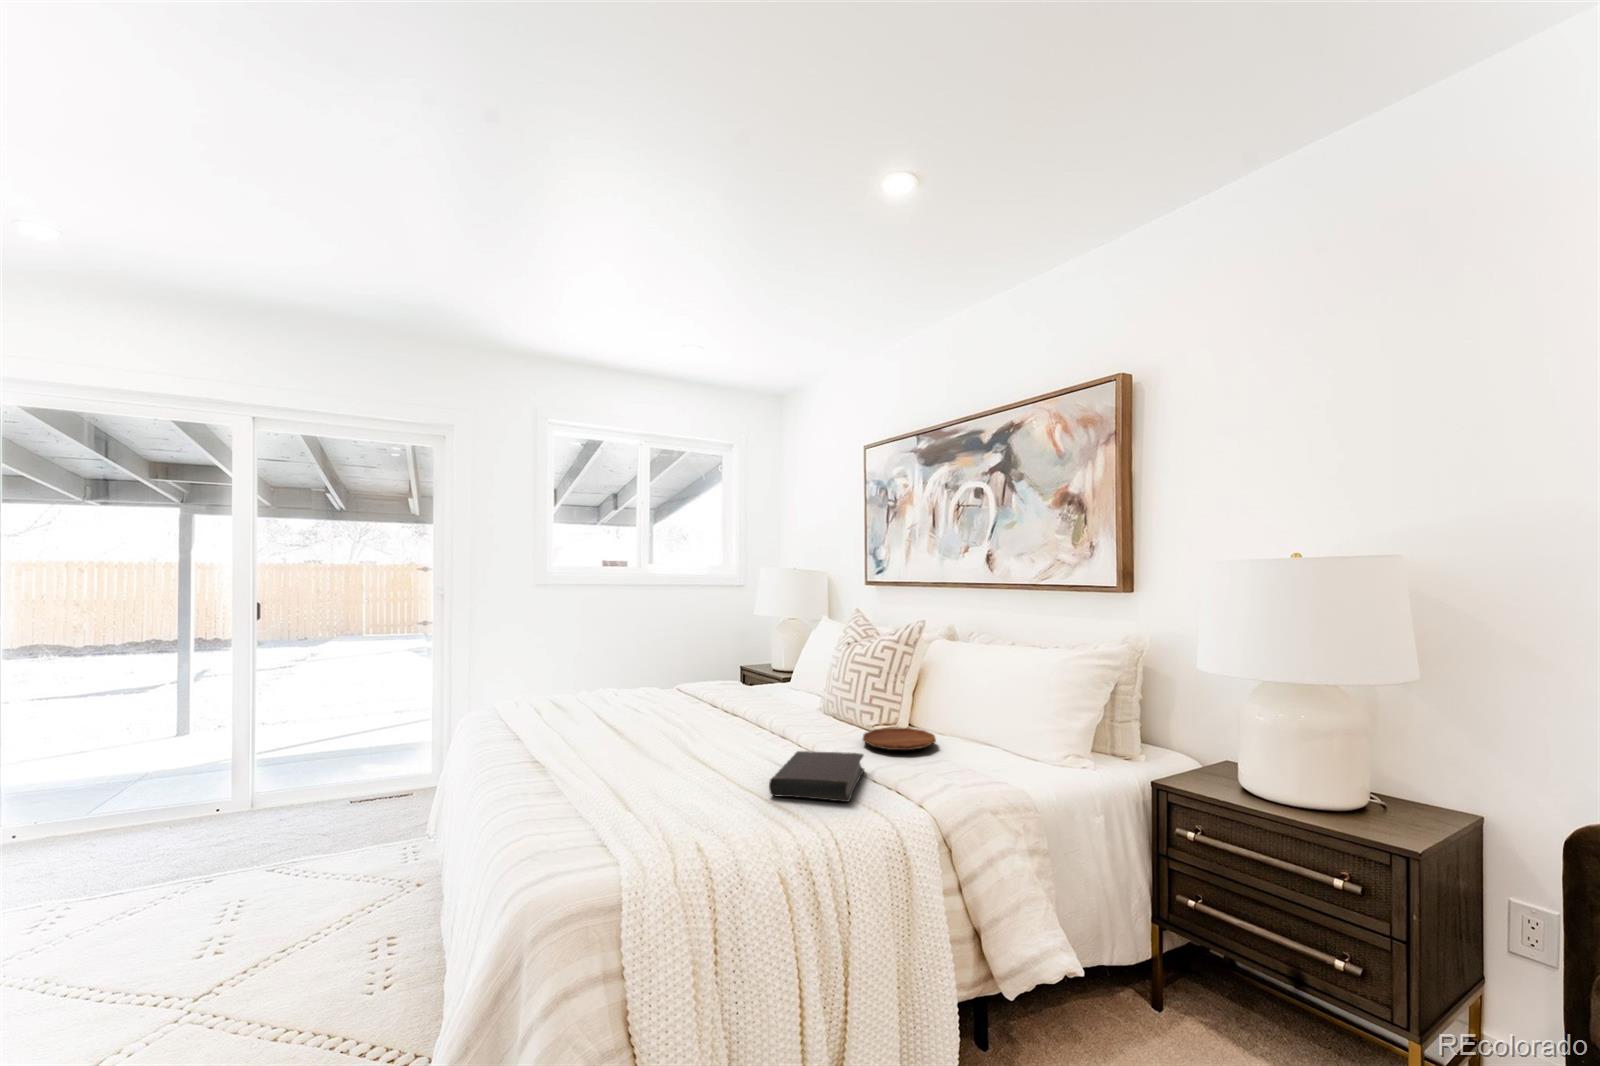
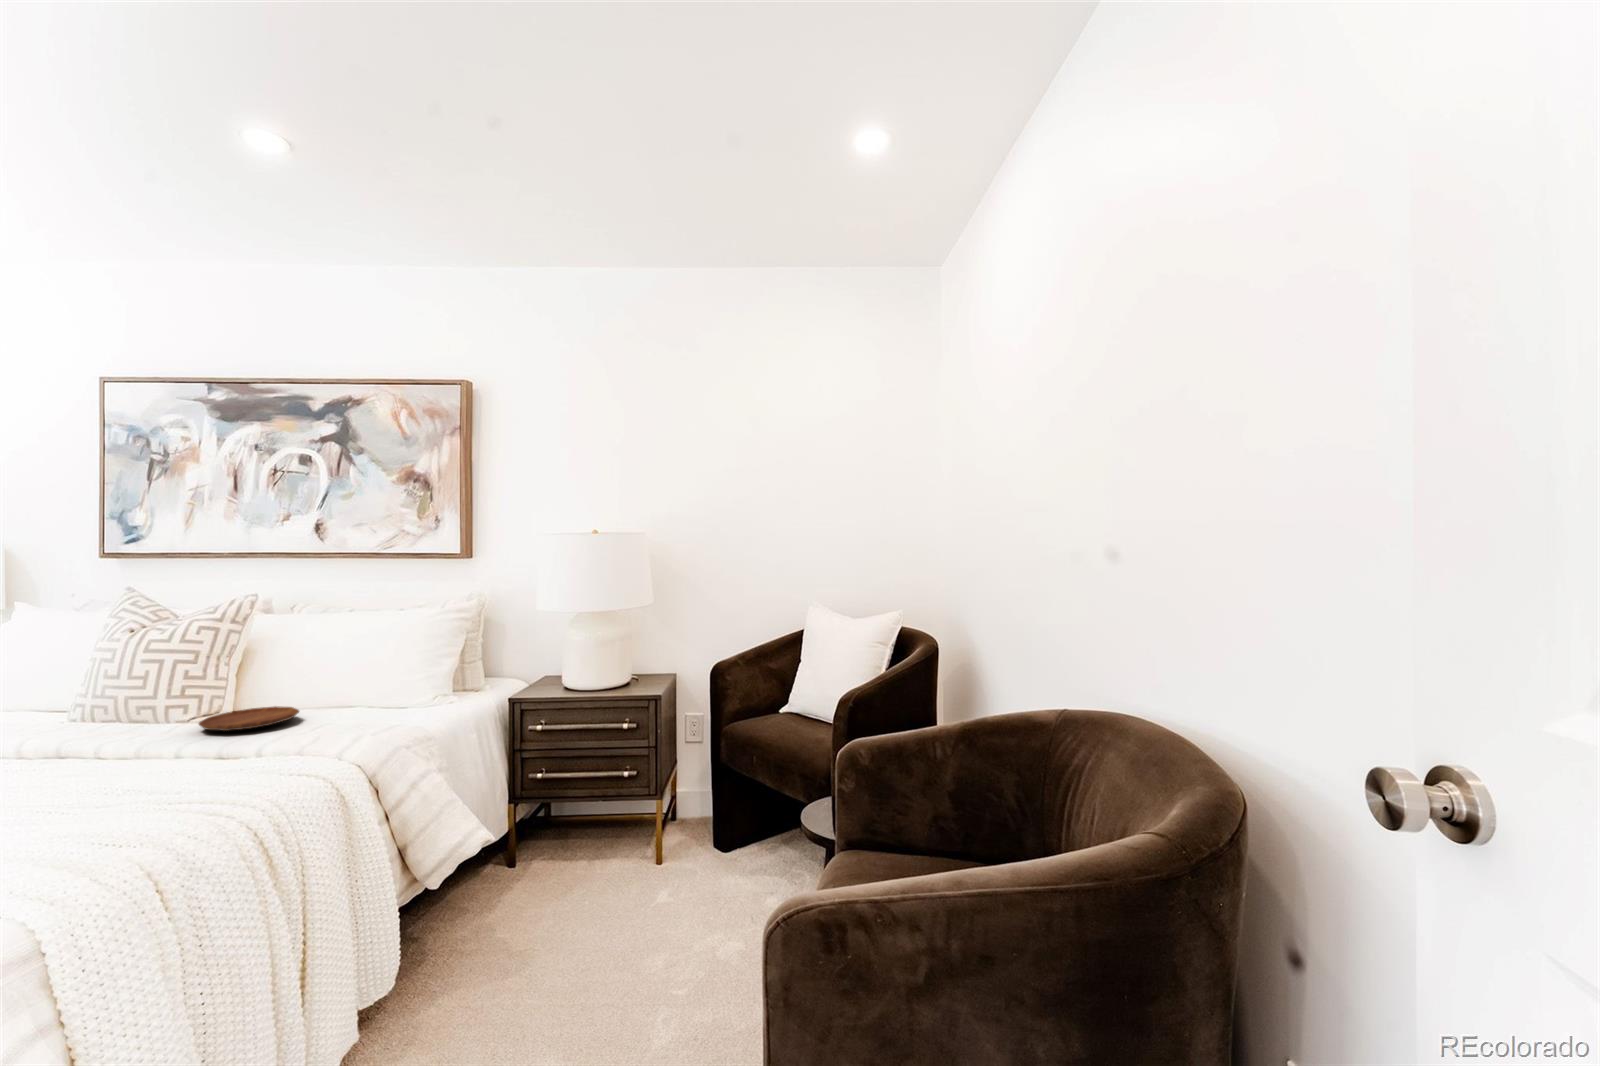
book: present [769,751,864,802] -> none [130,732,257,791]

